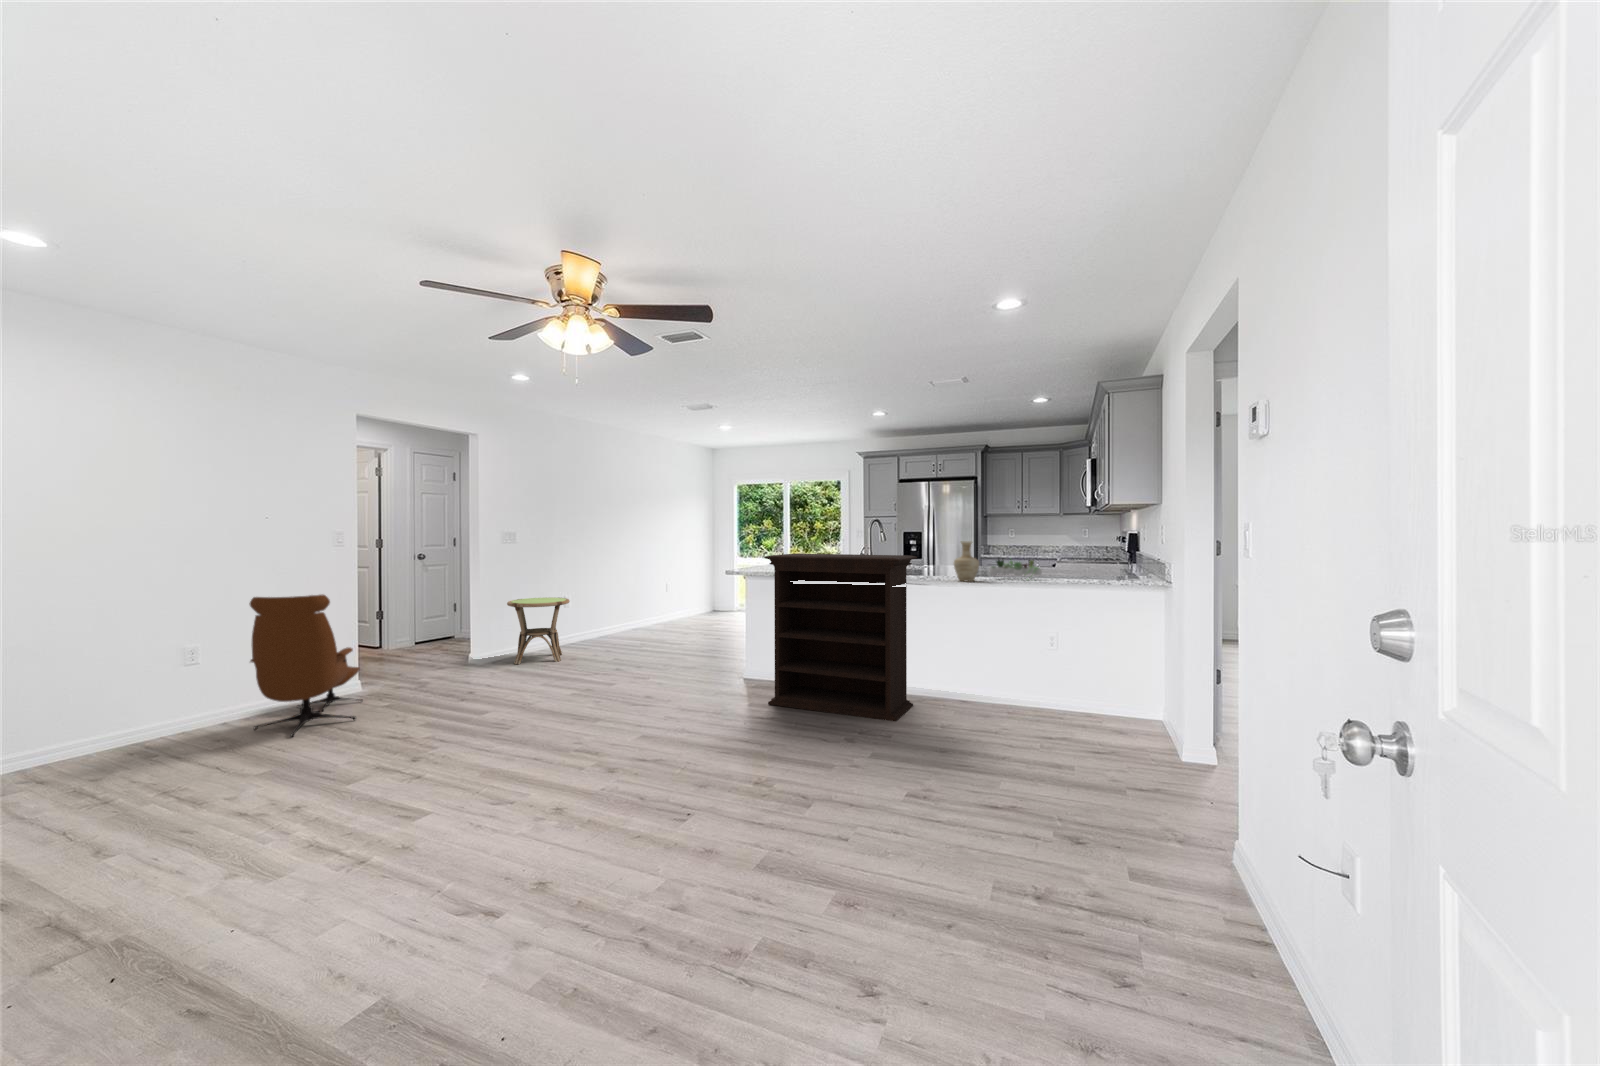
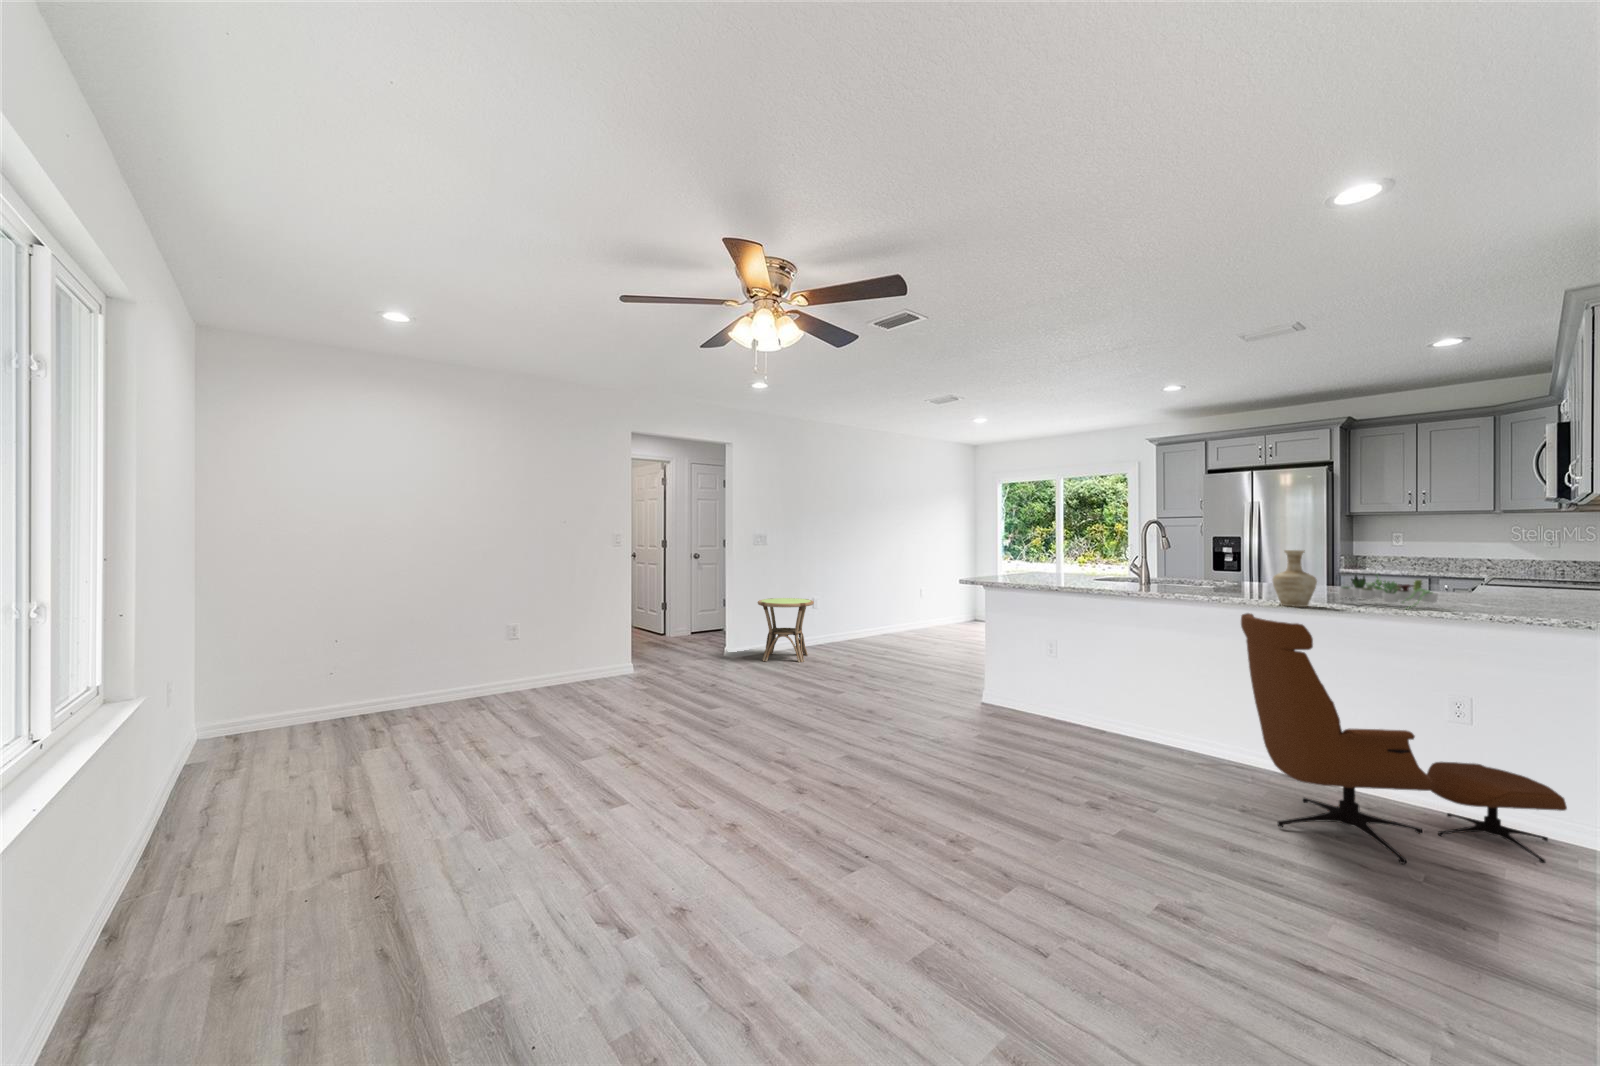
bookshelf: present [764,554,917,722] -> none [997,561,1209,789]
lounge chair: present [249,594,362,737] -> present [1241,613,1567,864]

